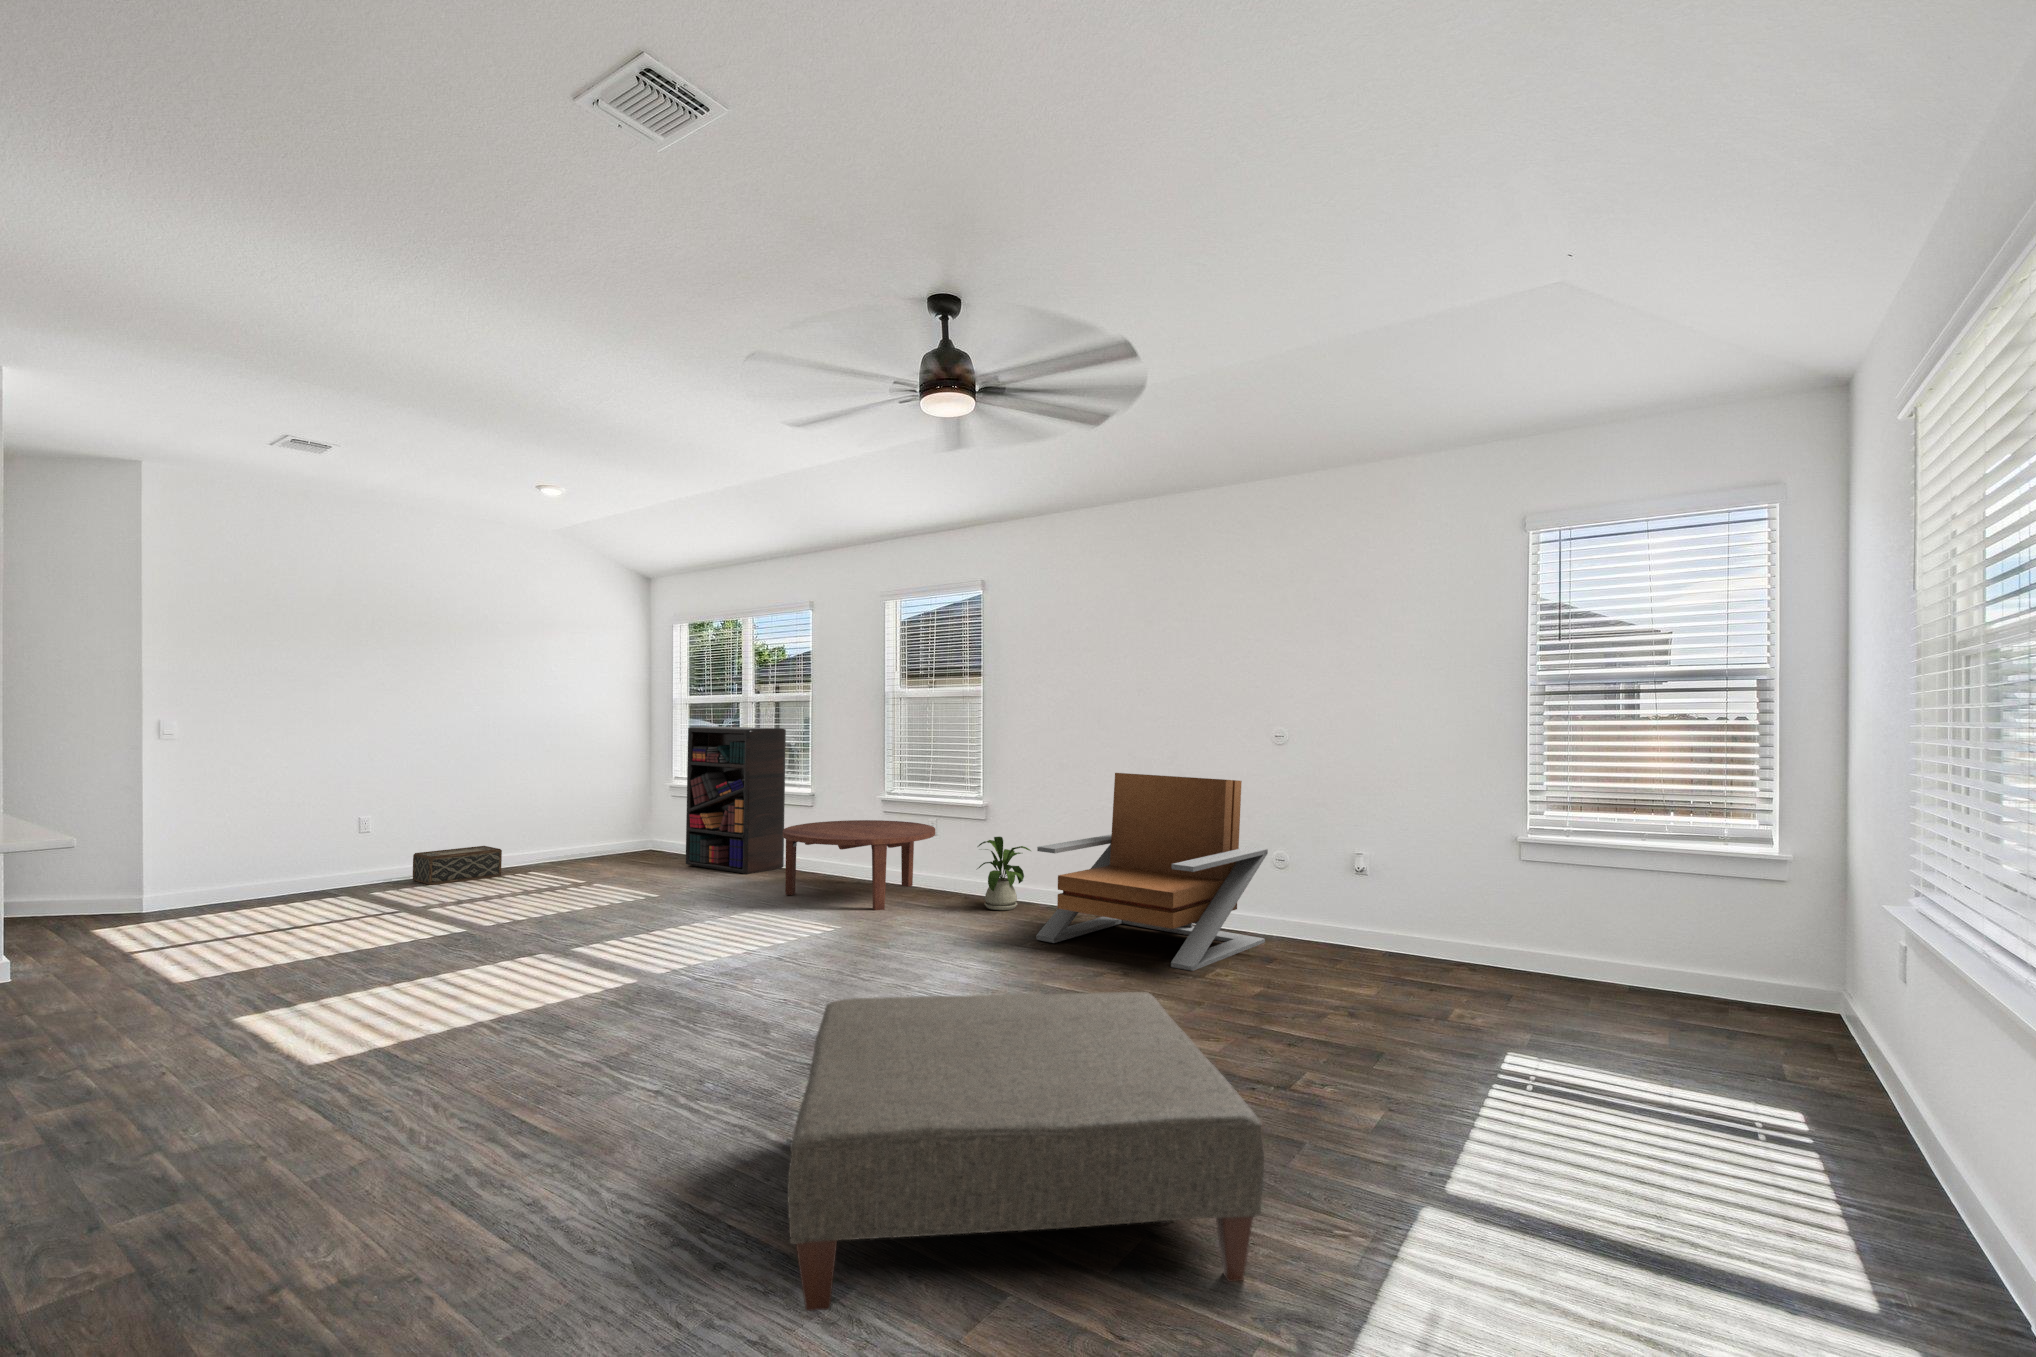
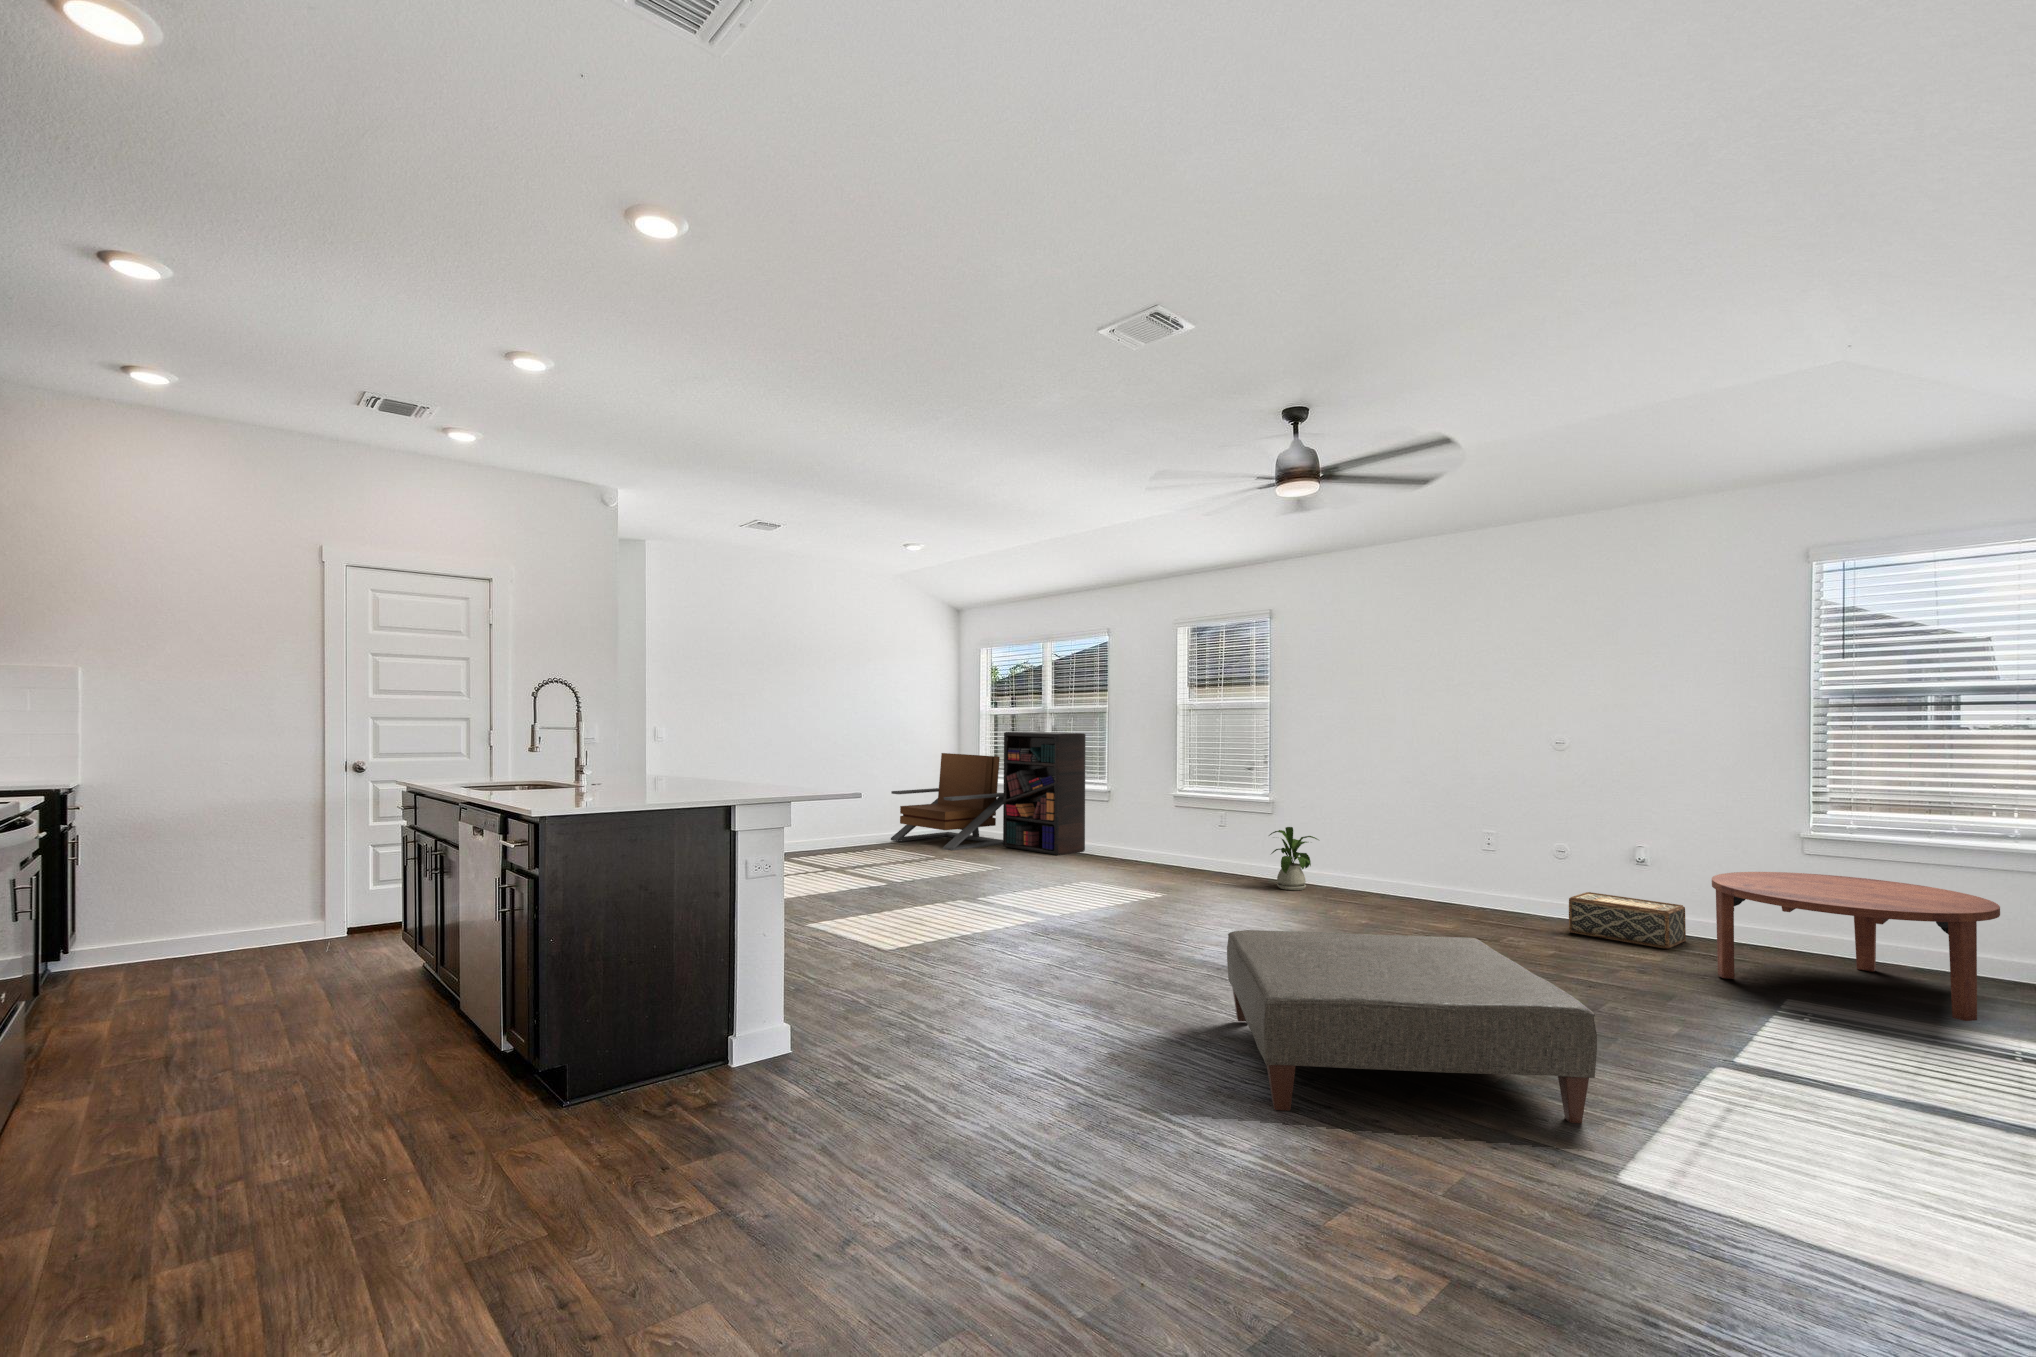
lounge chair: present [1036,773,1268,971] -> present [891,753,1004,851]
coffee table: present [783,820,935,910] -> present [1712,872,2000,1021]
woven basket: present [413,846,502,885] -> present [1569,892,1686,949]

